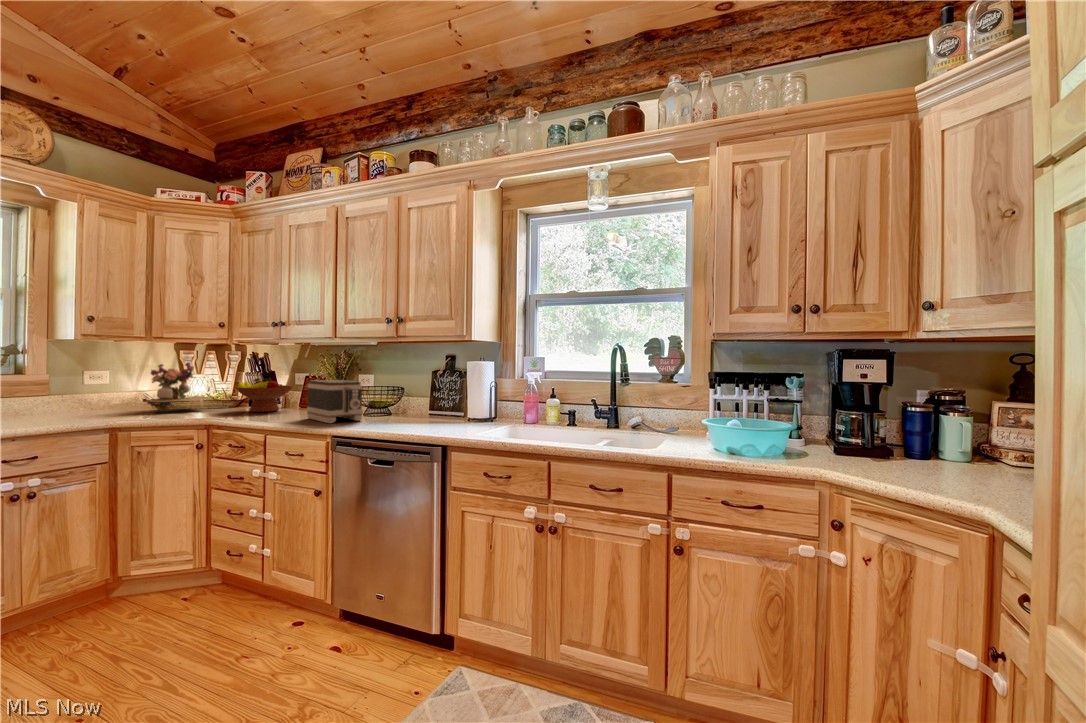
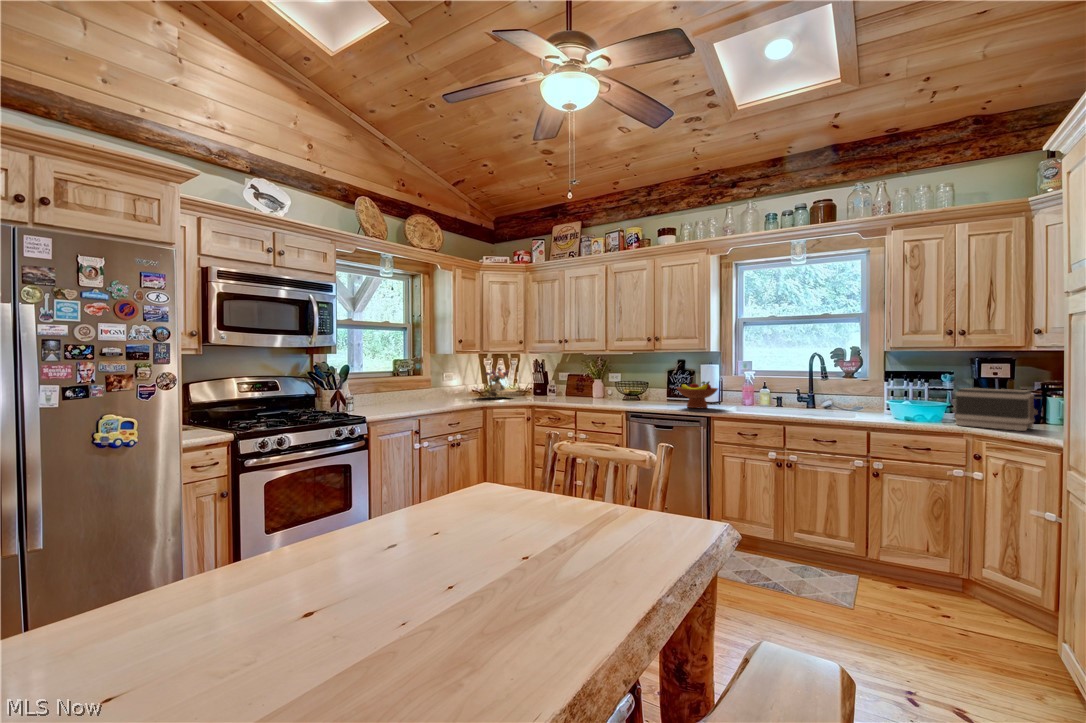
fruit bowl: present [235,378,293,412] -> present [677,381,718,408]
toaster: present [307,380,363,423] -> present [955,388,1041,431]

